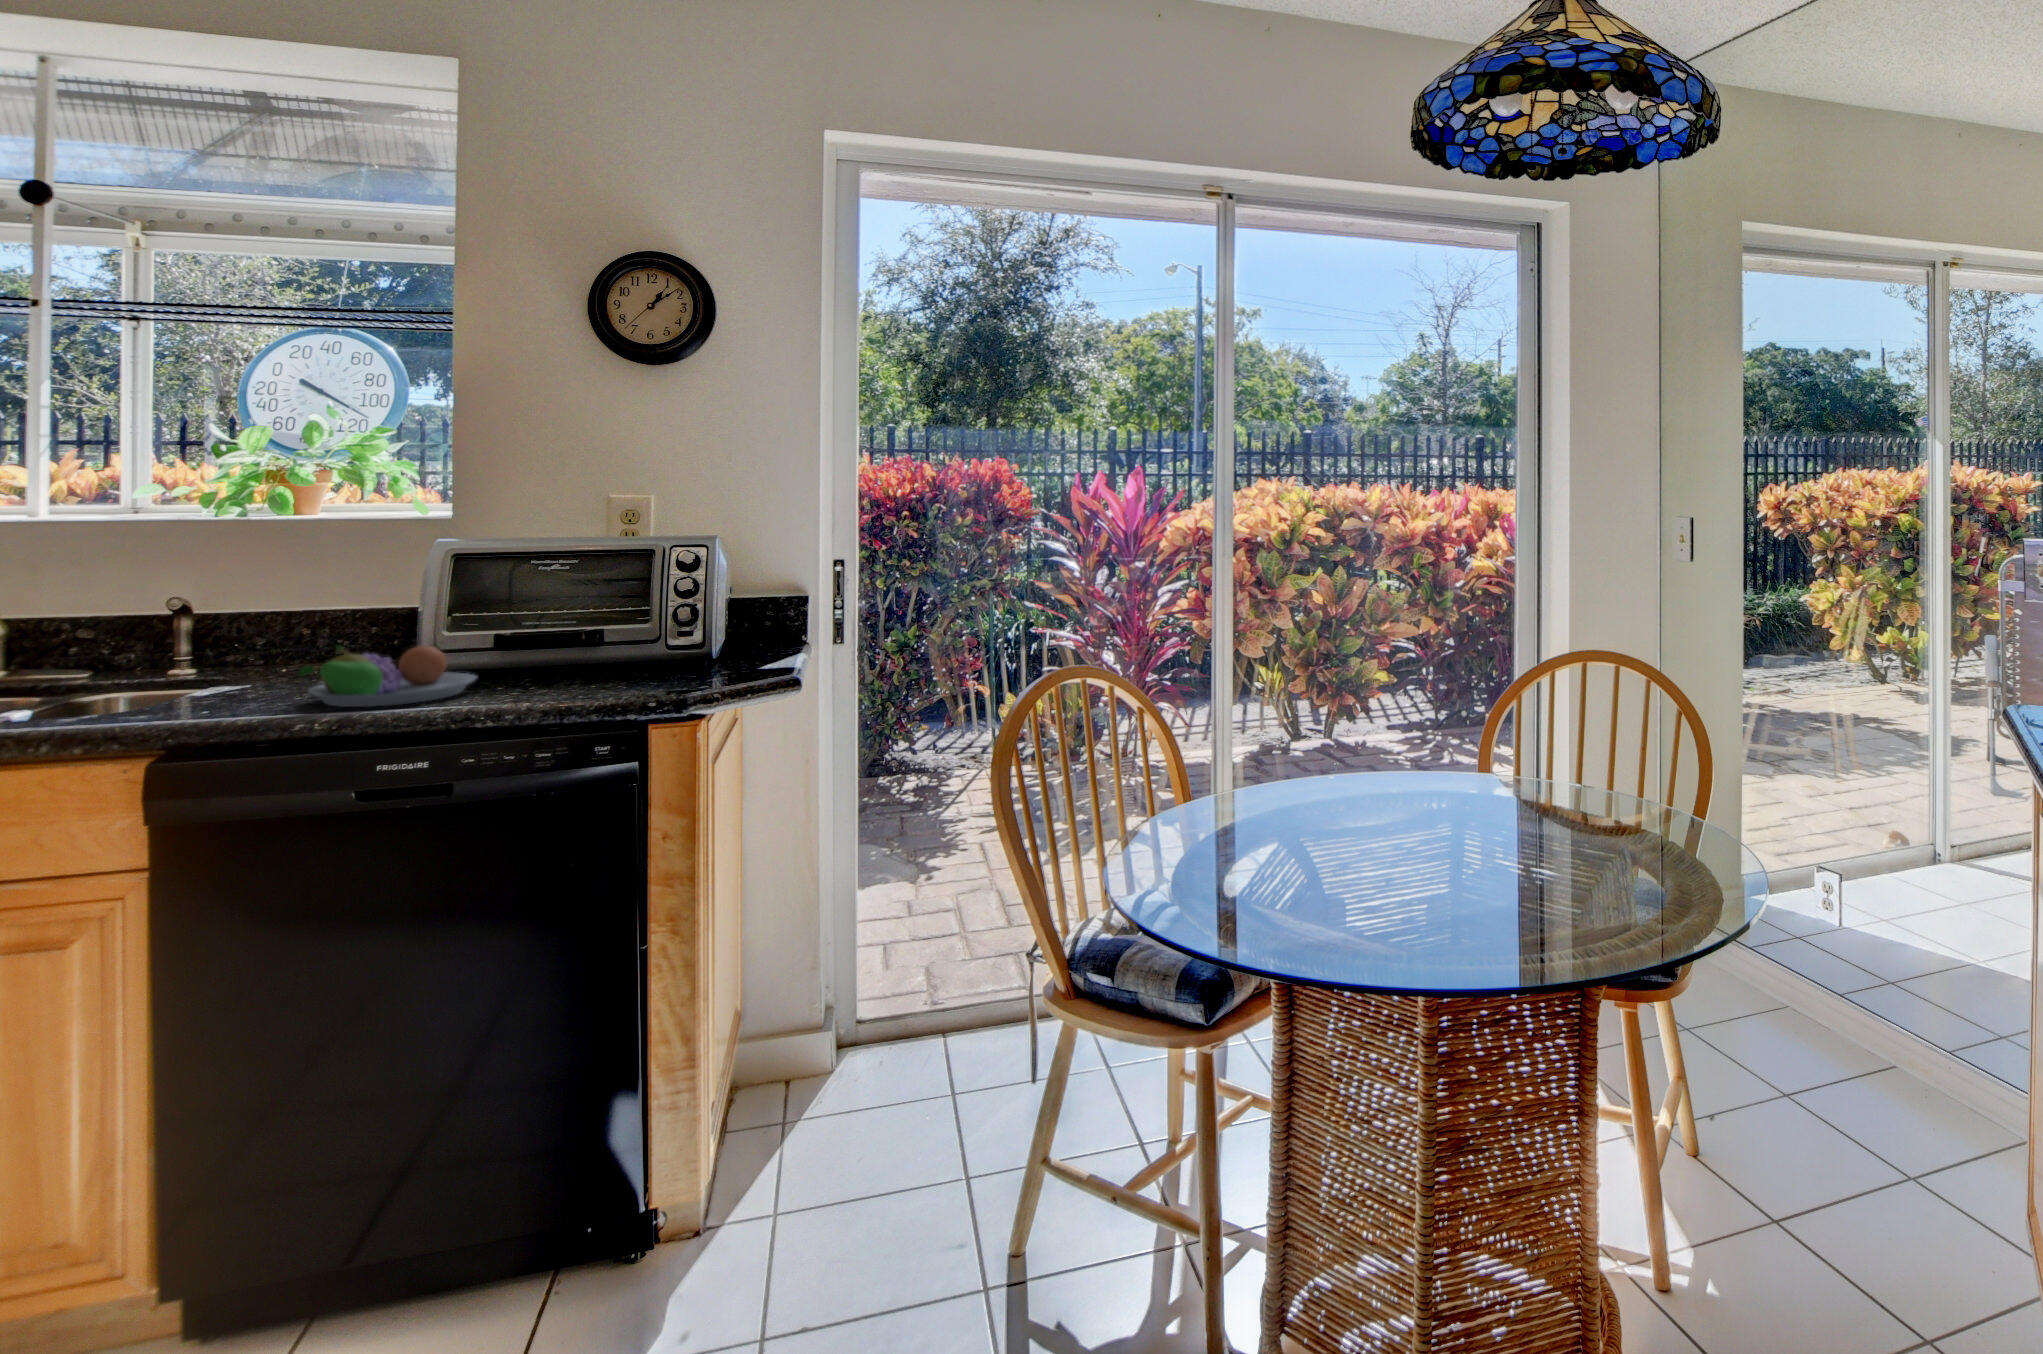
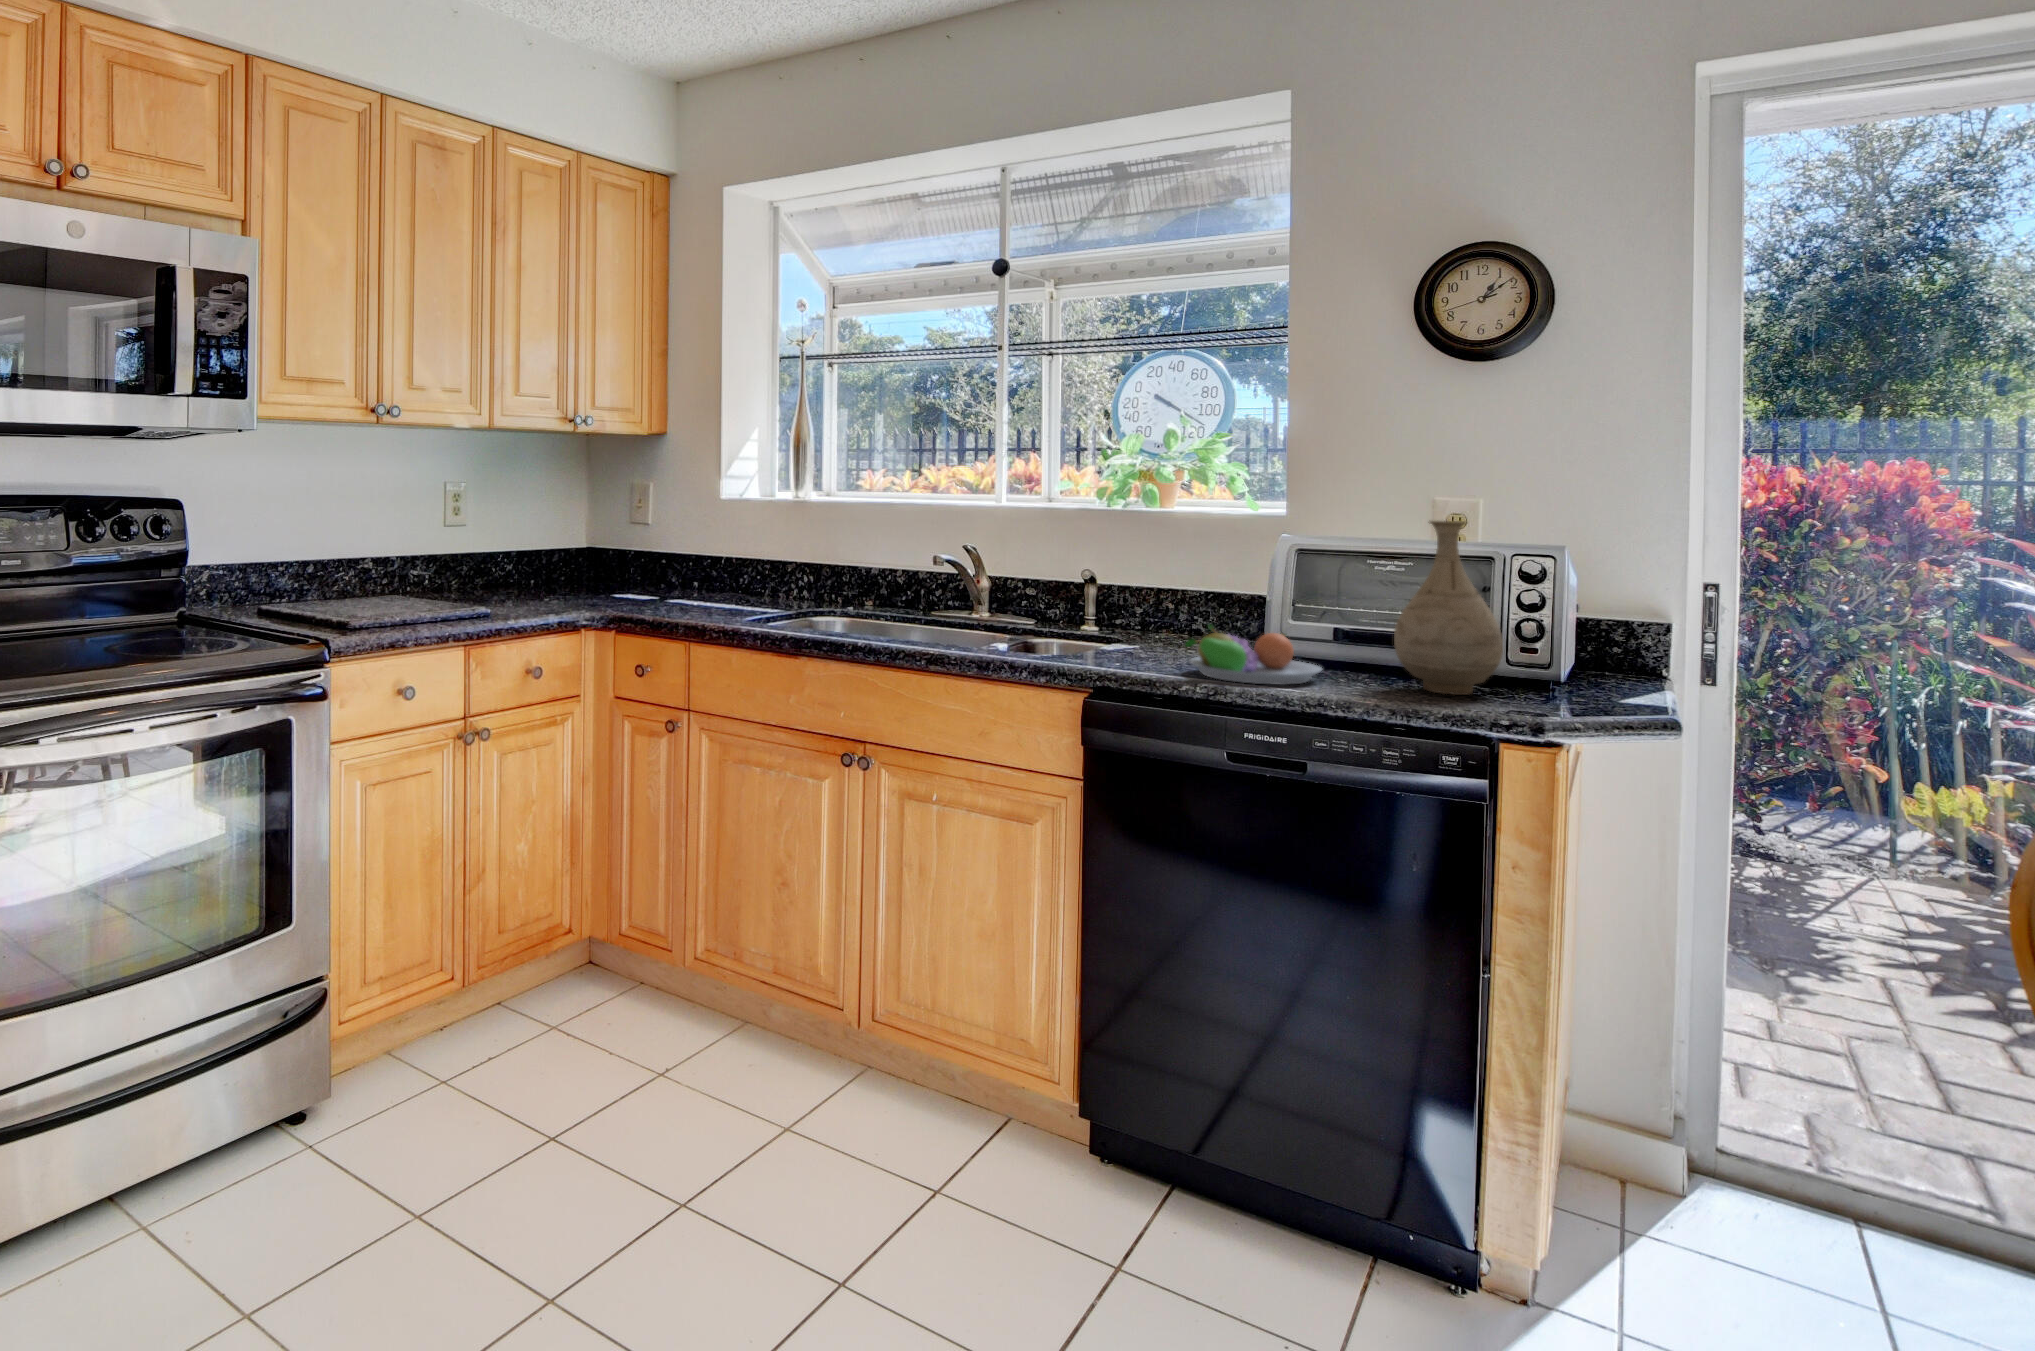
vase: none [554,518,658,685] -> present [1394,520,1503,695]

